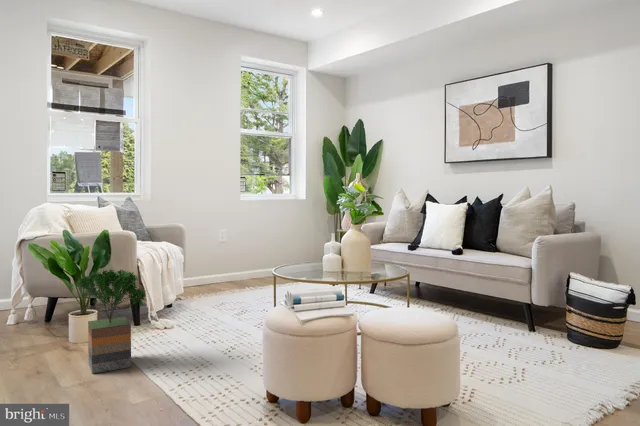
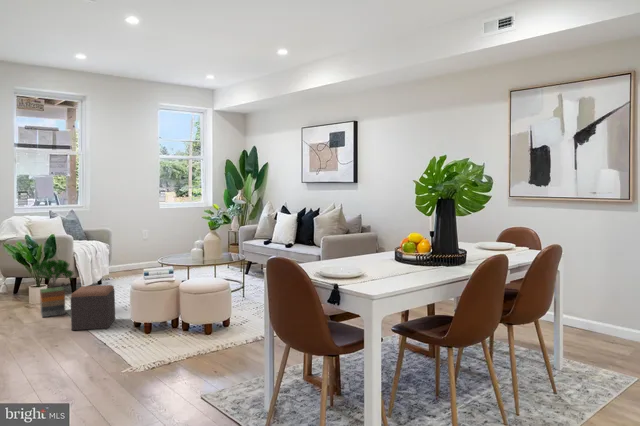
footstool: none [151,318,224,410] -> present [71,285,115,330]

